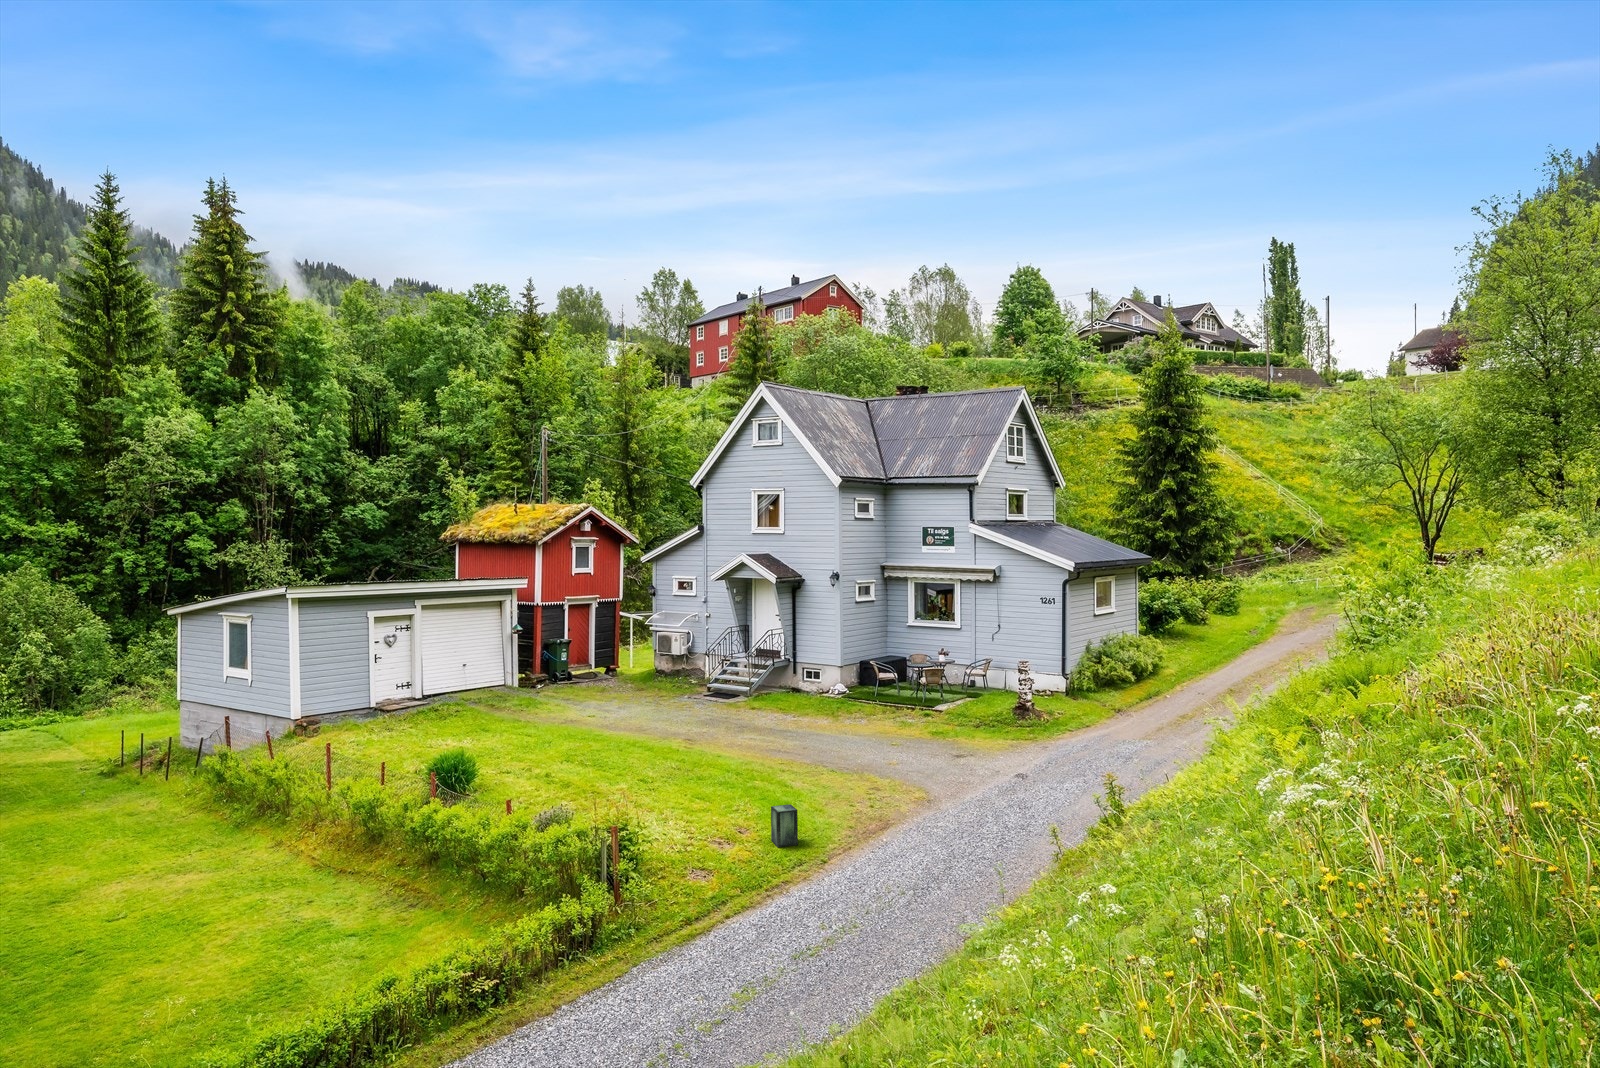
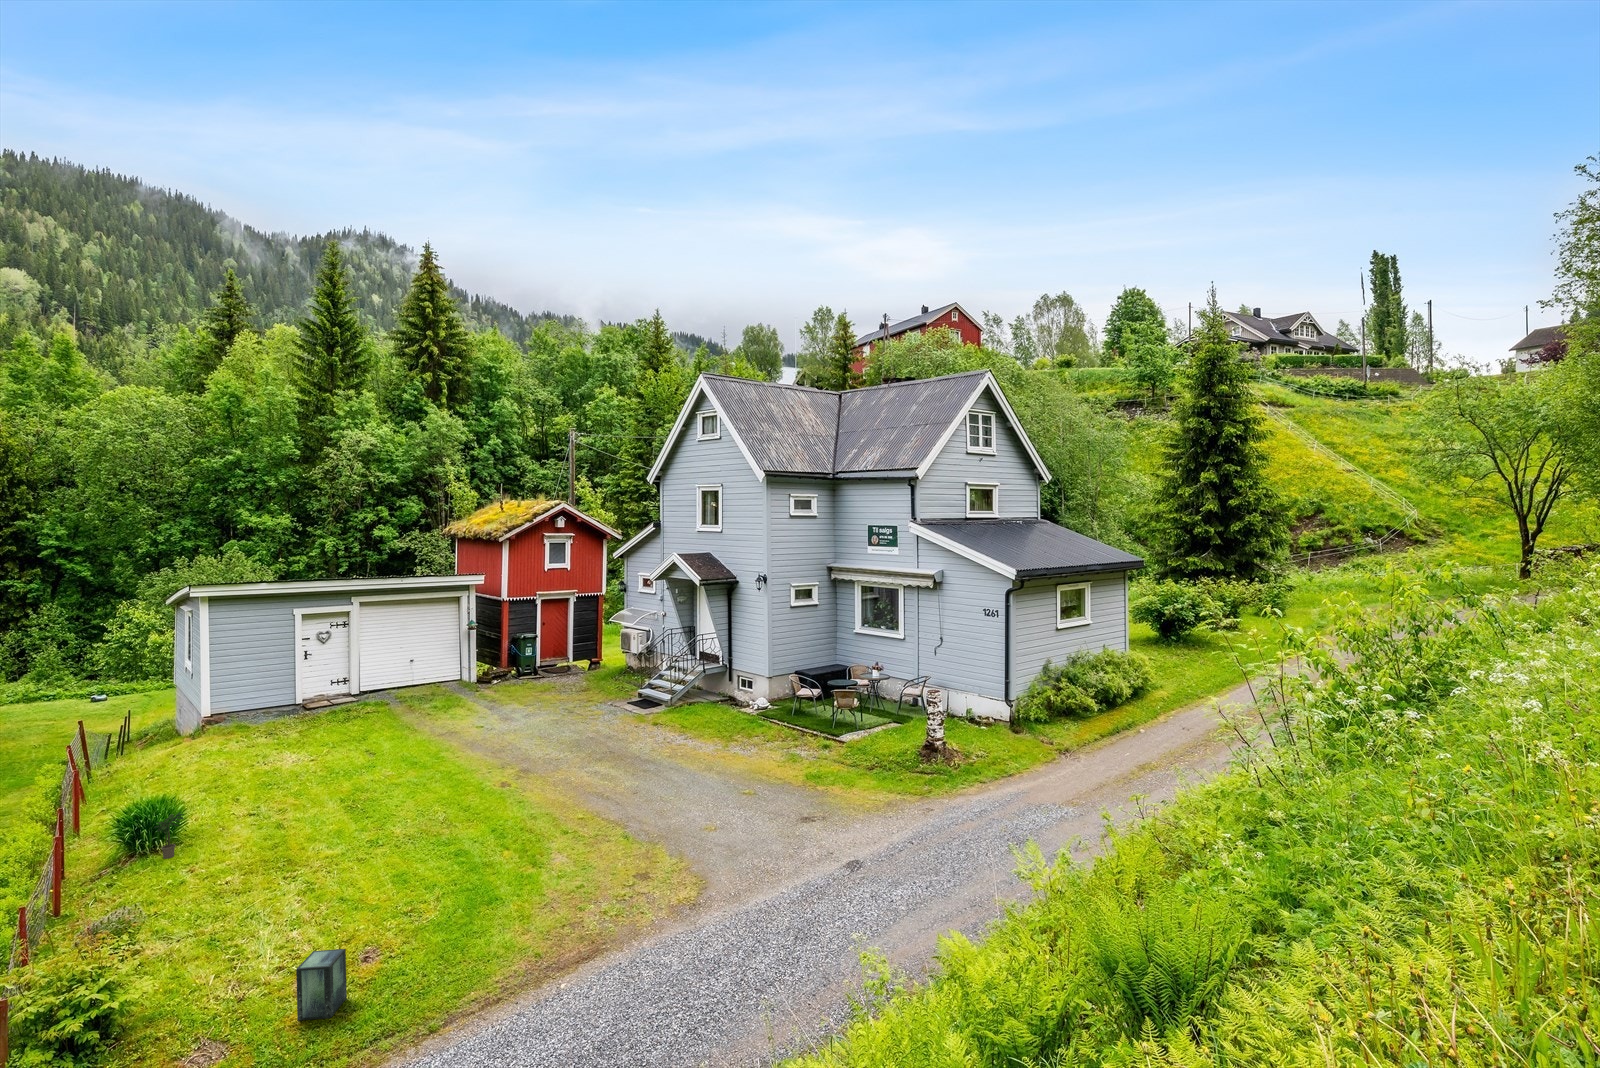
potted plant: none [478,762,498,800] -> present [154,812,183,859]

